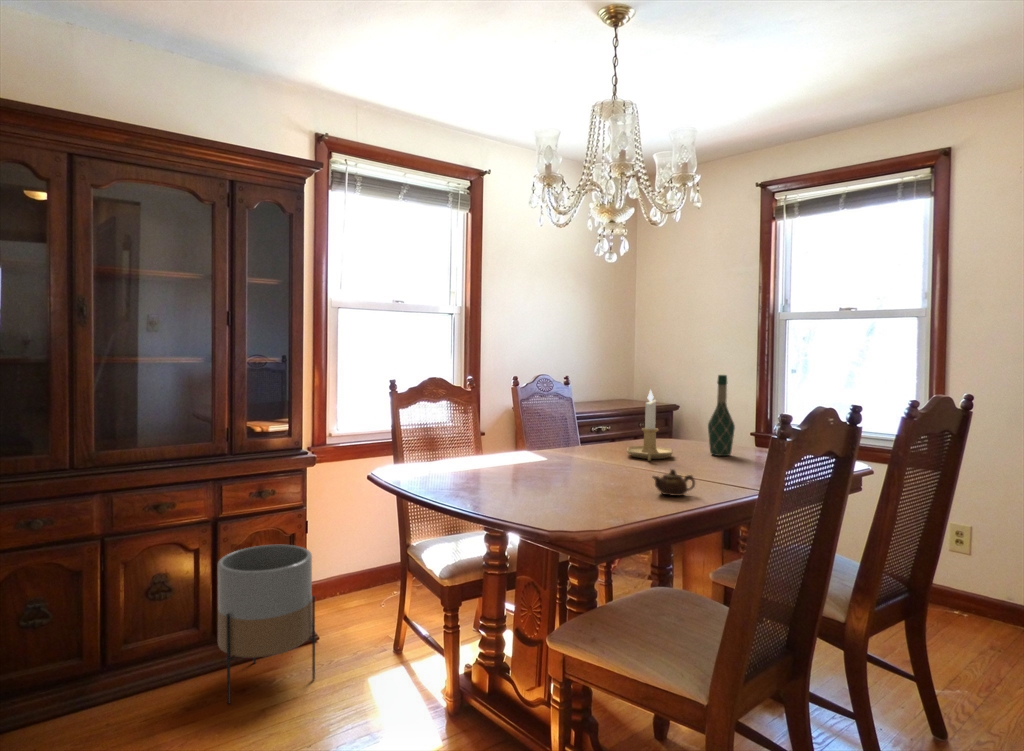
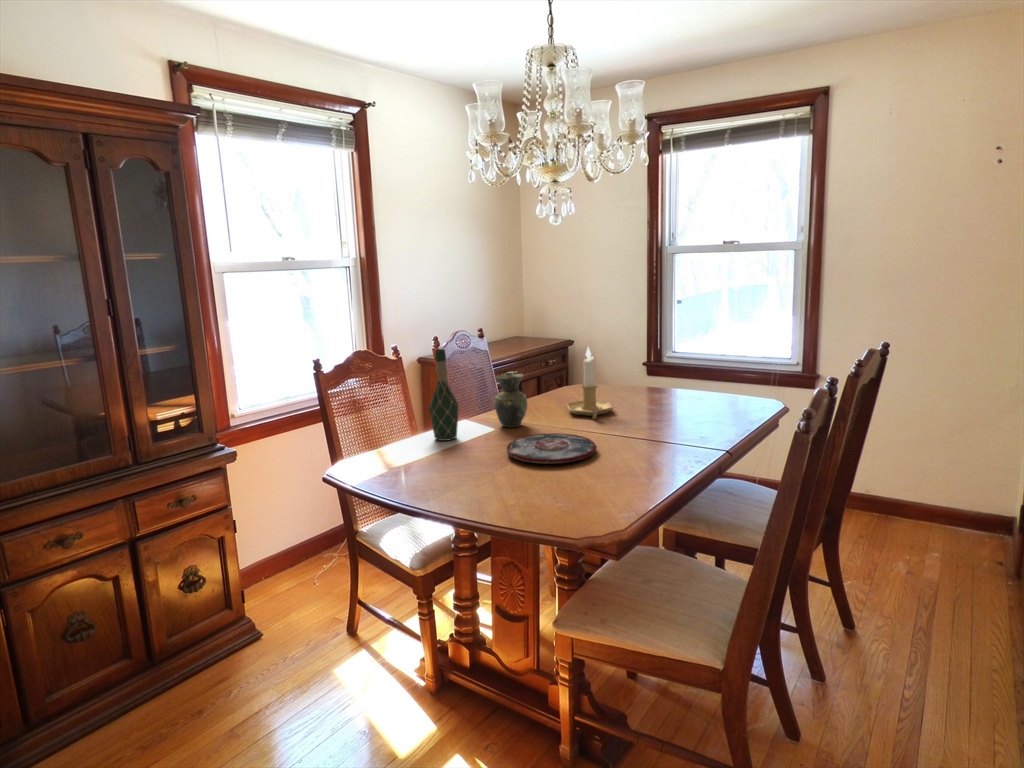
wine bottle: present [708,375,735,456] -> present [429,349,459,441]
vase: none [549,408,581,460] -> present [494,374,527,427]
plate: none [540,463,629,484] -> present [507,433,596,464]
teapot: present [653,469,695,496] -> none [630,441,669,468]
planter: present [218,545,315,704] -> none [148,552,276,734]

